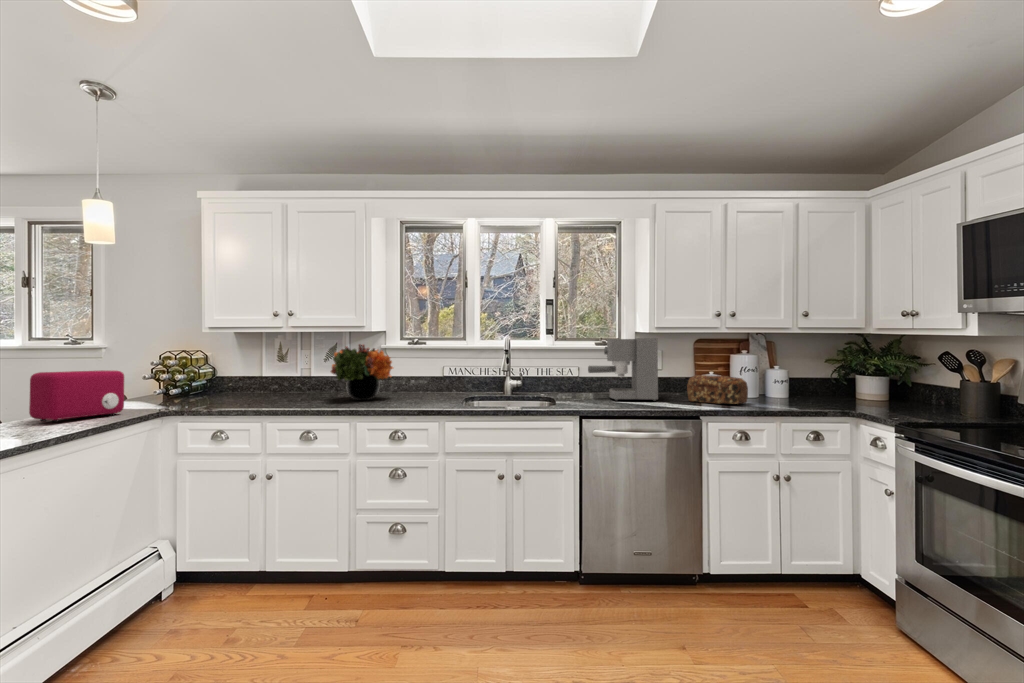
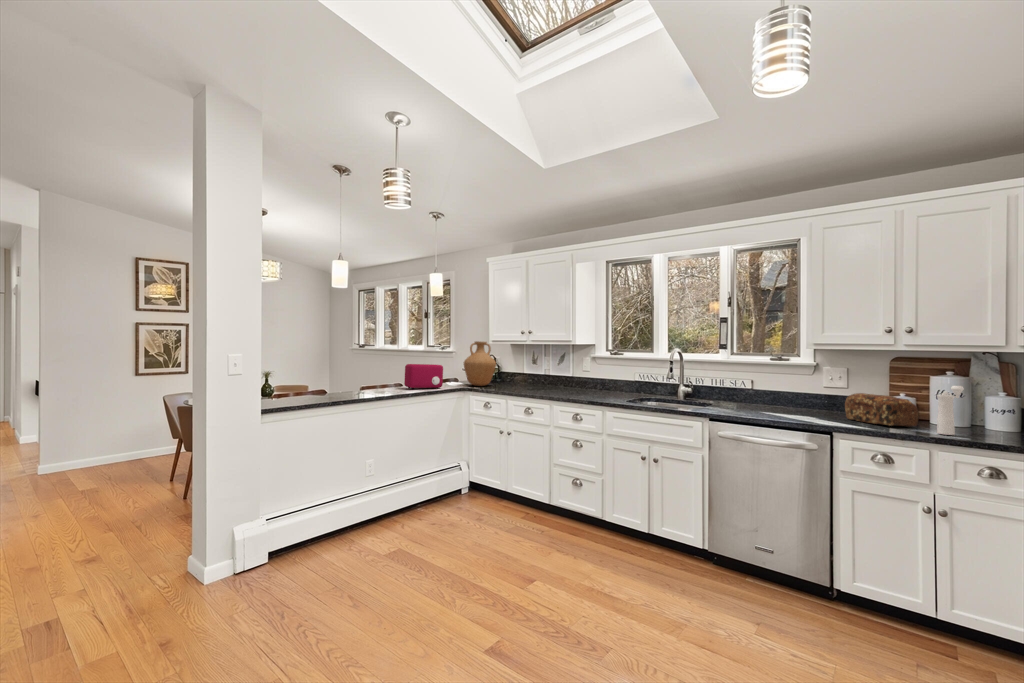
vase: none [158,327,223,403] -> present [464,341,496,386]
coffee maker: present [588,338,658,401] -> none [744,354,820,415]
flower arrangement: present [331,344,393,400] -> none [547,354,592,393]
pepper mill: none [771,363,785,408] -> present [937,386,964,435]

